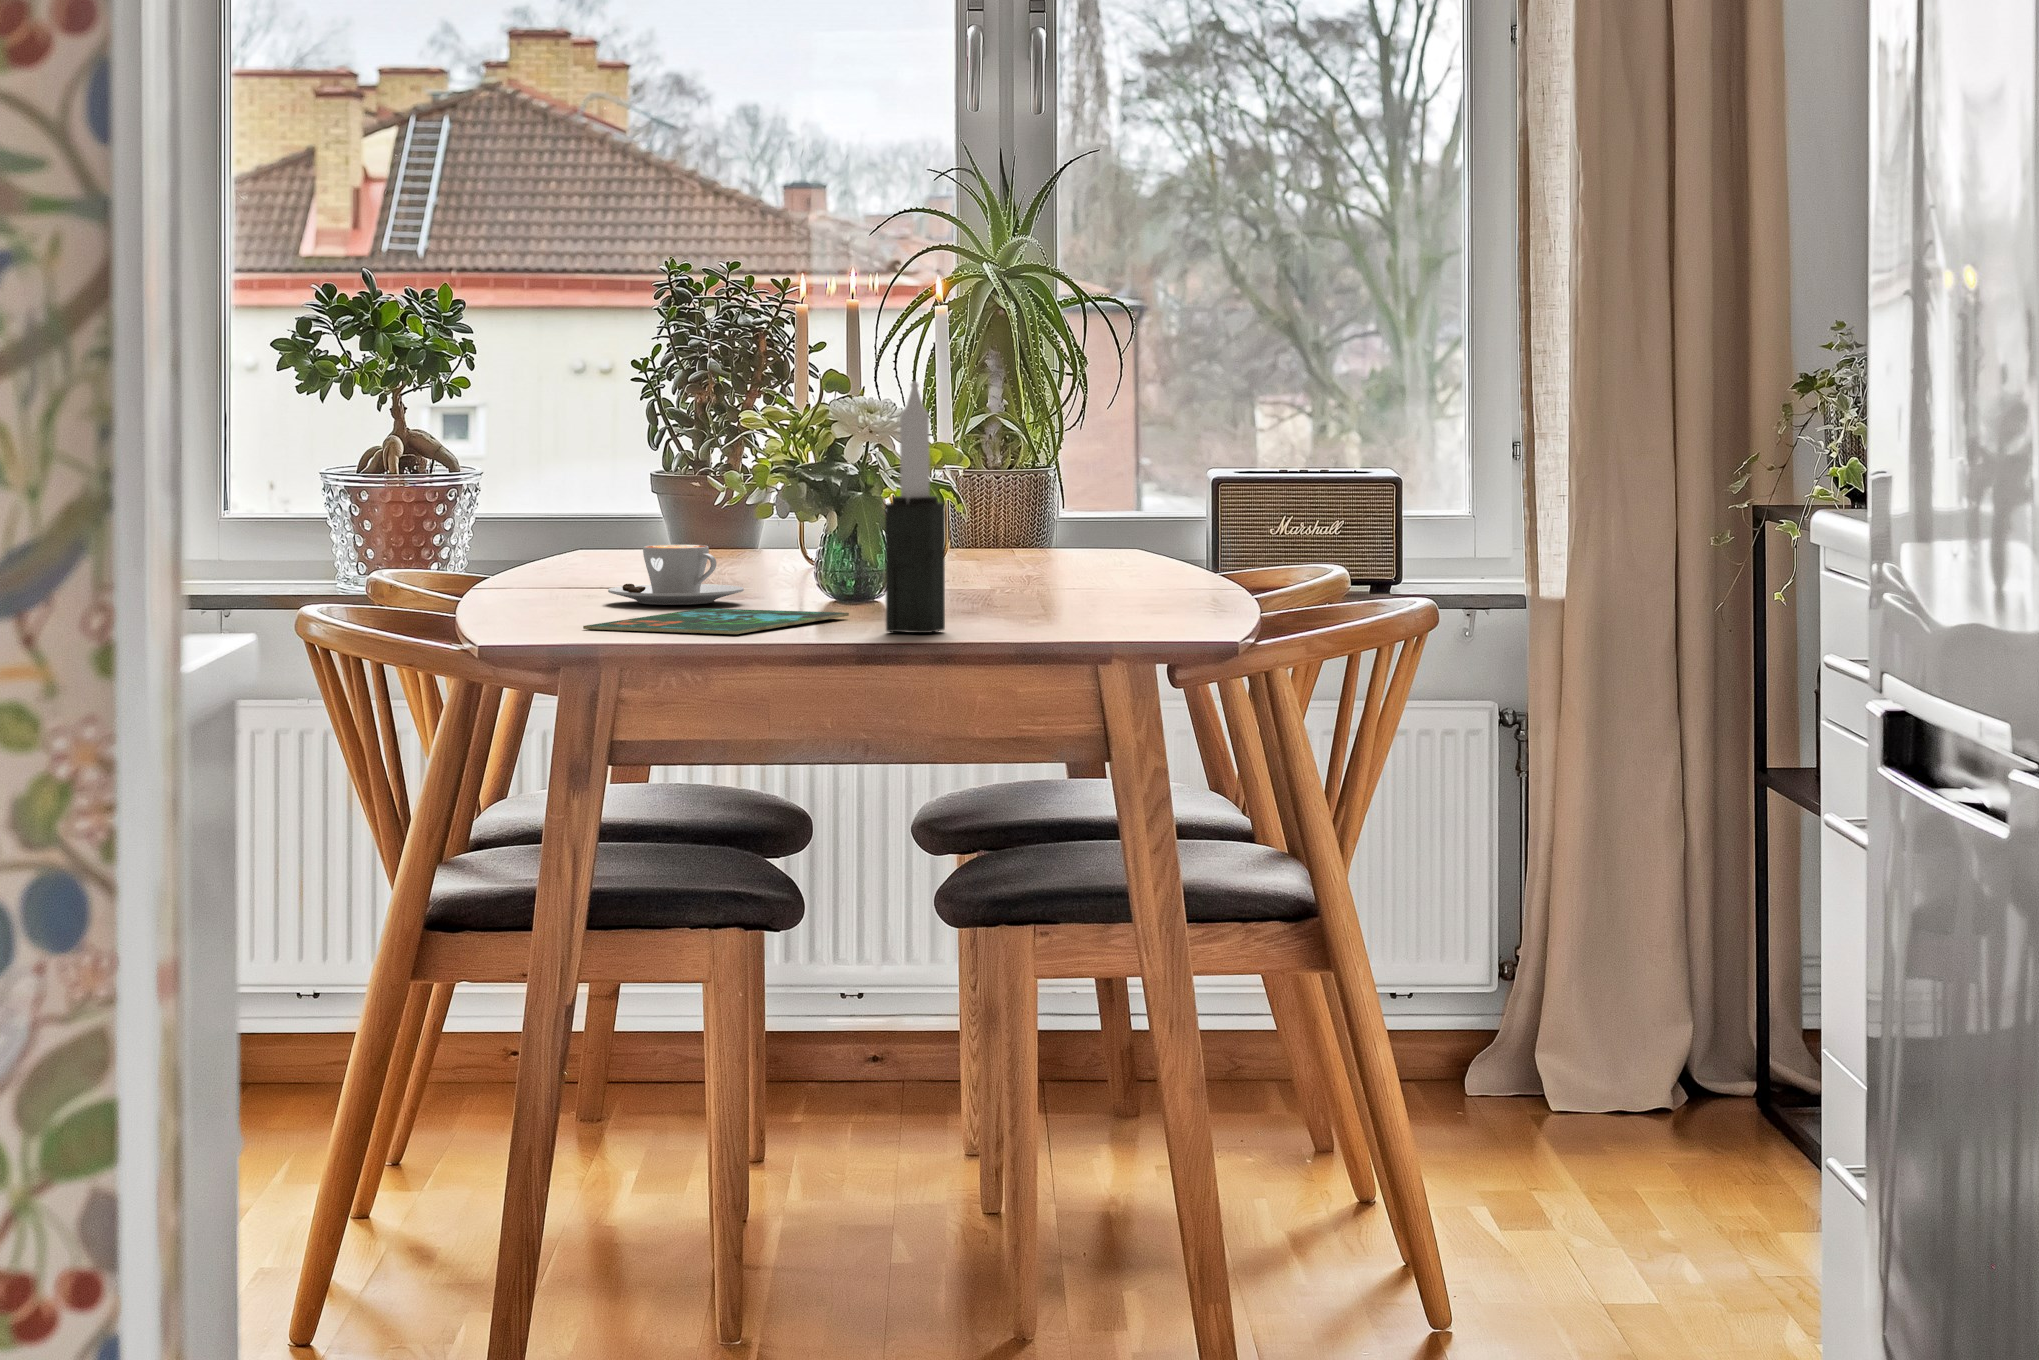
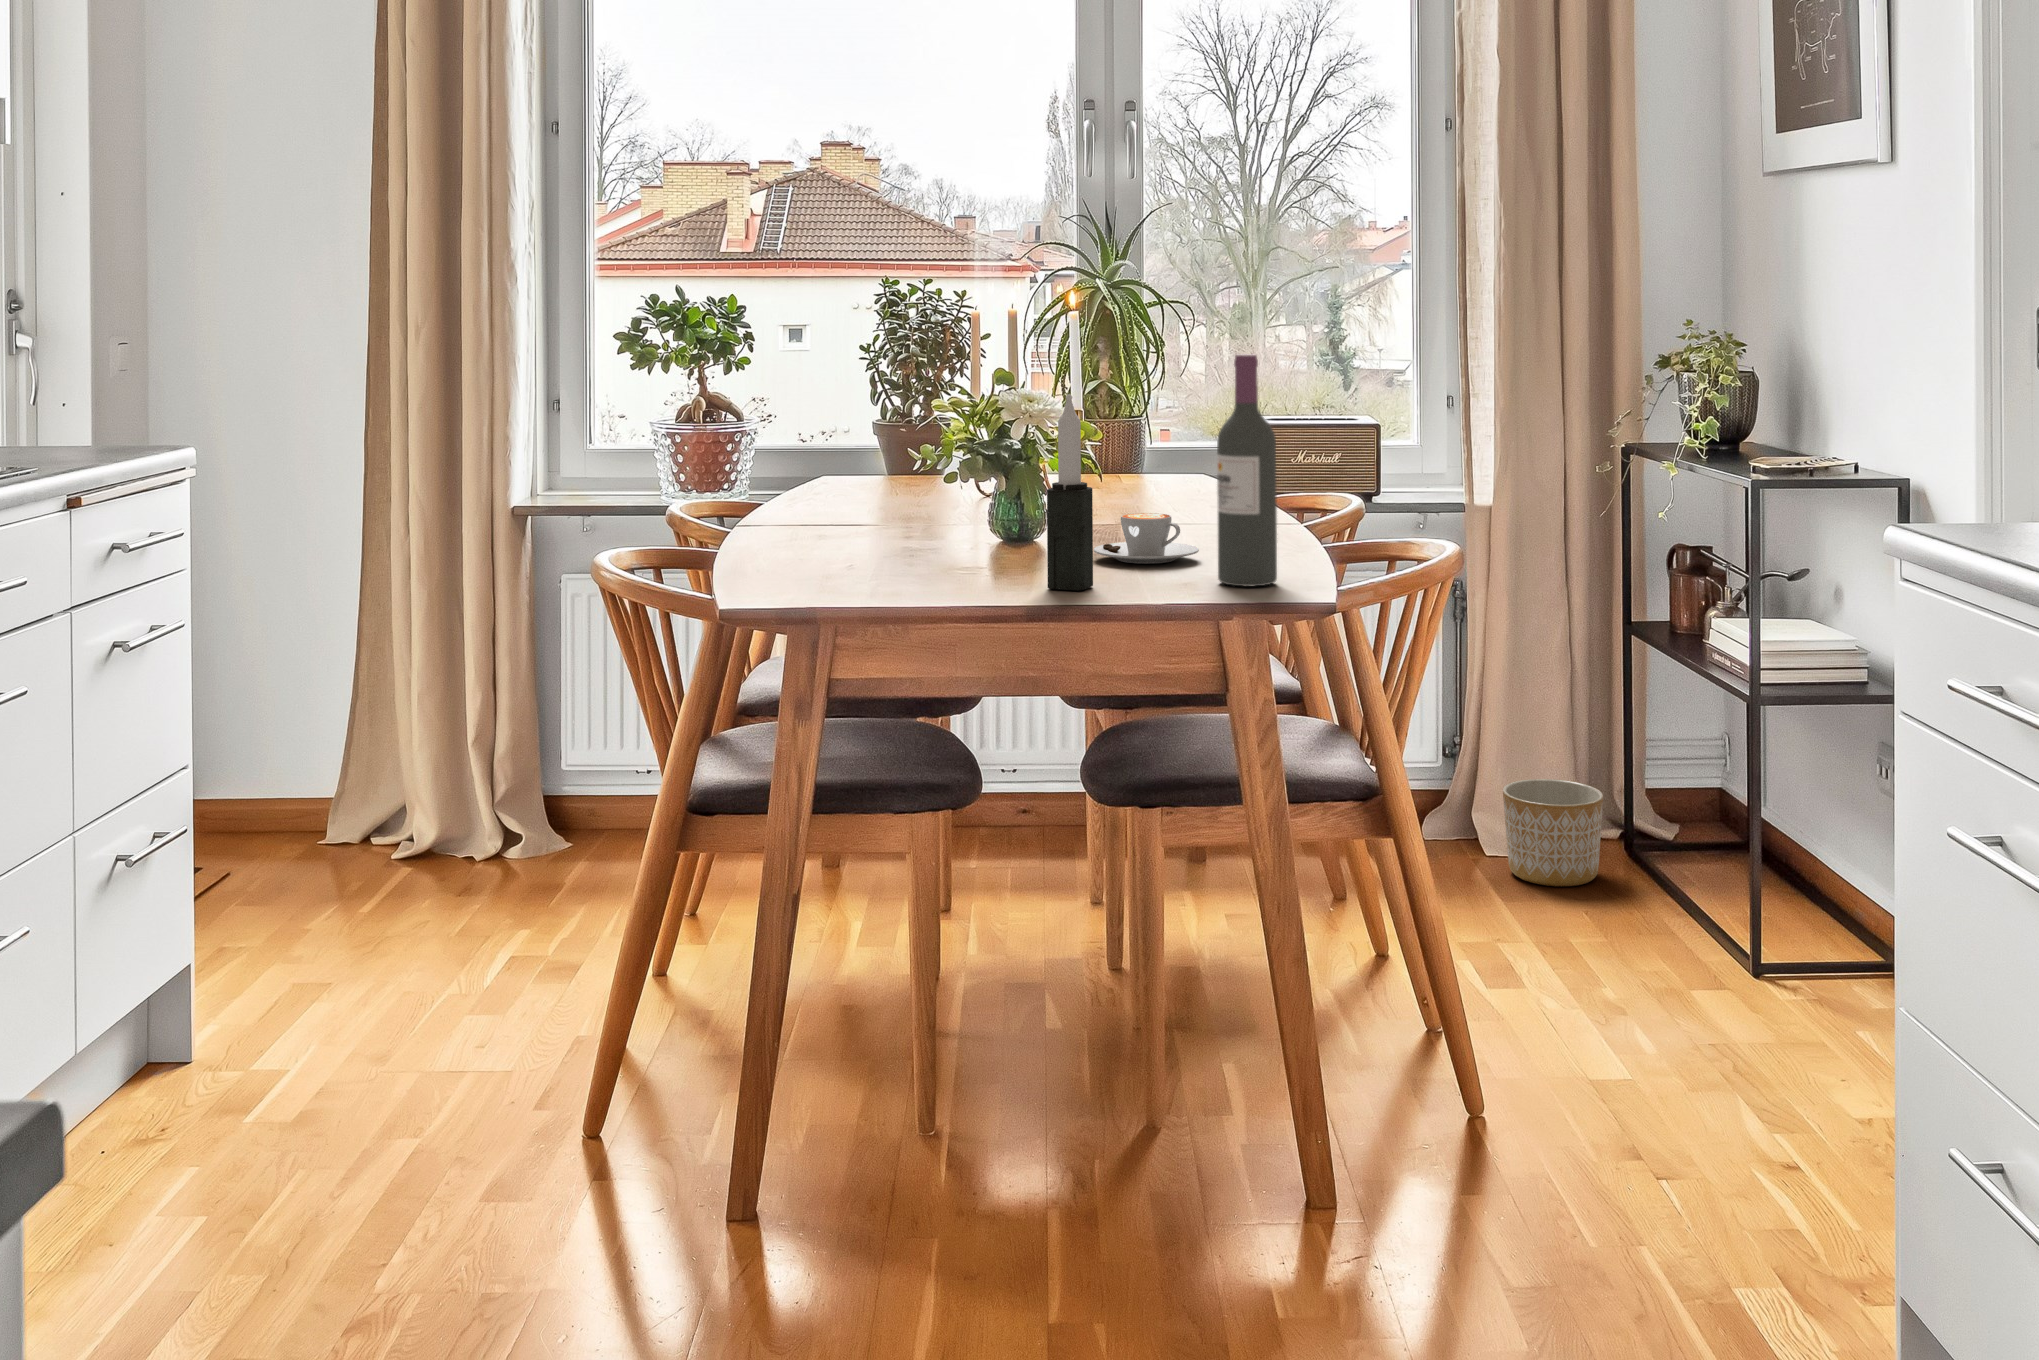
wine bottle: none [1108,332,1185,631] -> present [1217,354,1277,586]
coffee cup: present [608,544,744,605] -> present [1094,513,1199,564]
book: present [583,608,849,634] -> none [814,557,1017,593]
planter: none [1571,996,1716,1142] -> present [1503,779,1603,886]

